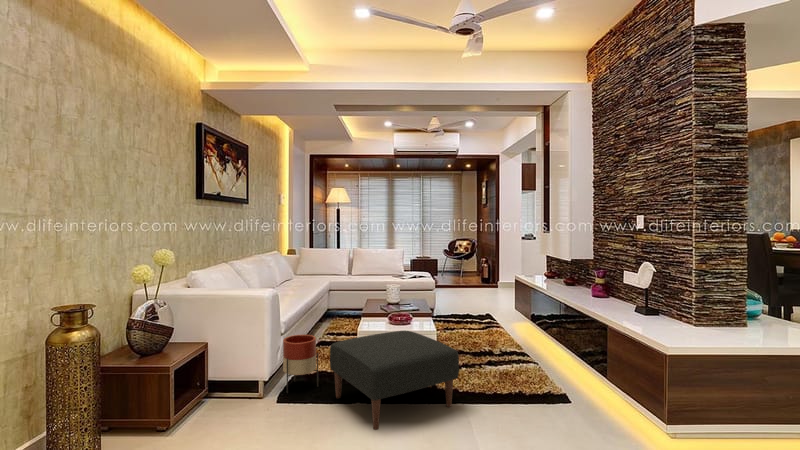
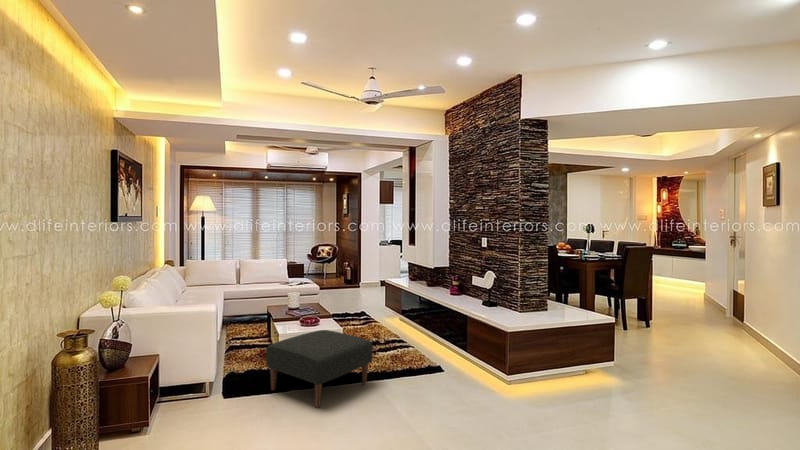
planter: present [283,335,318,393] -> none [218,340,250,393]

